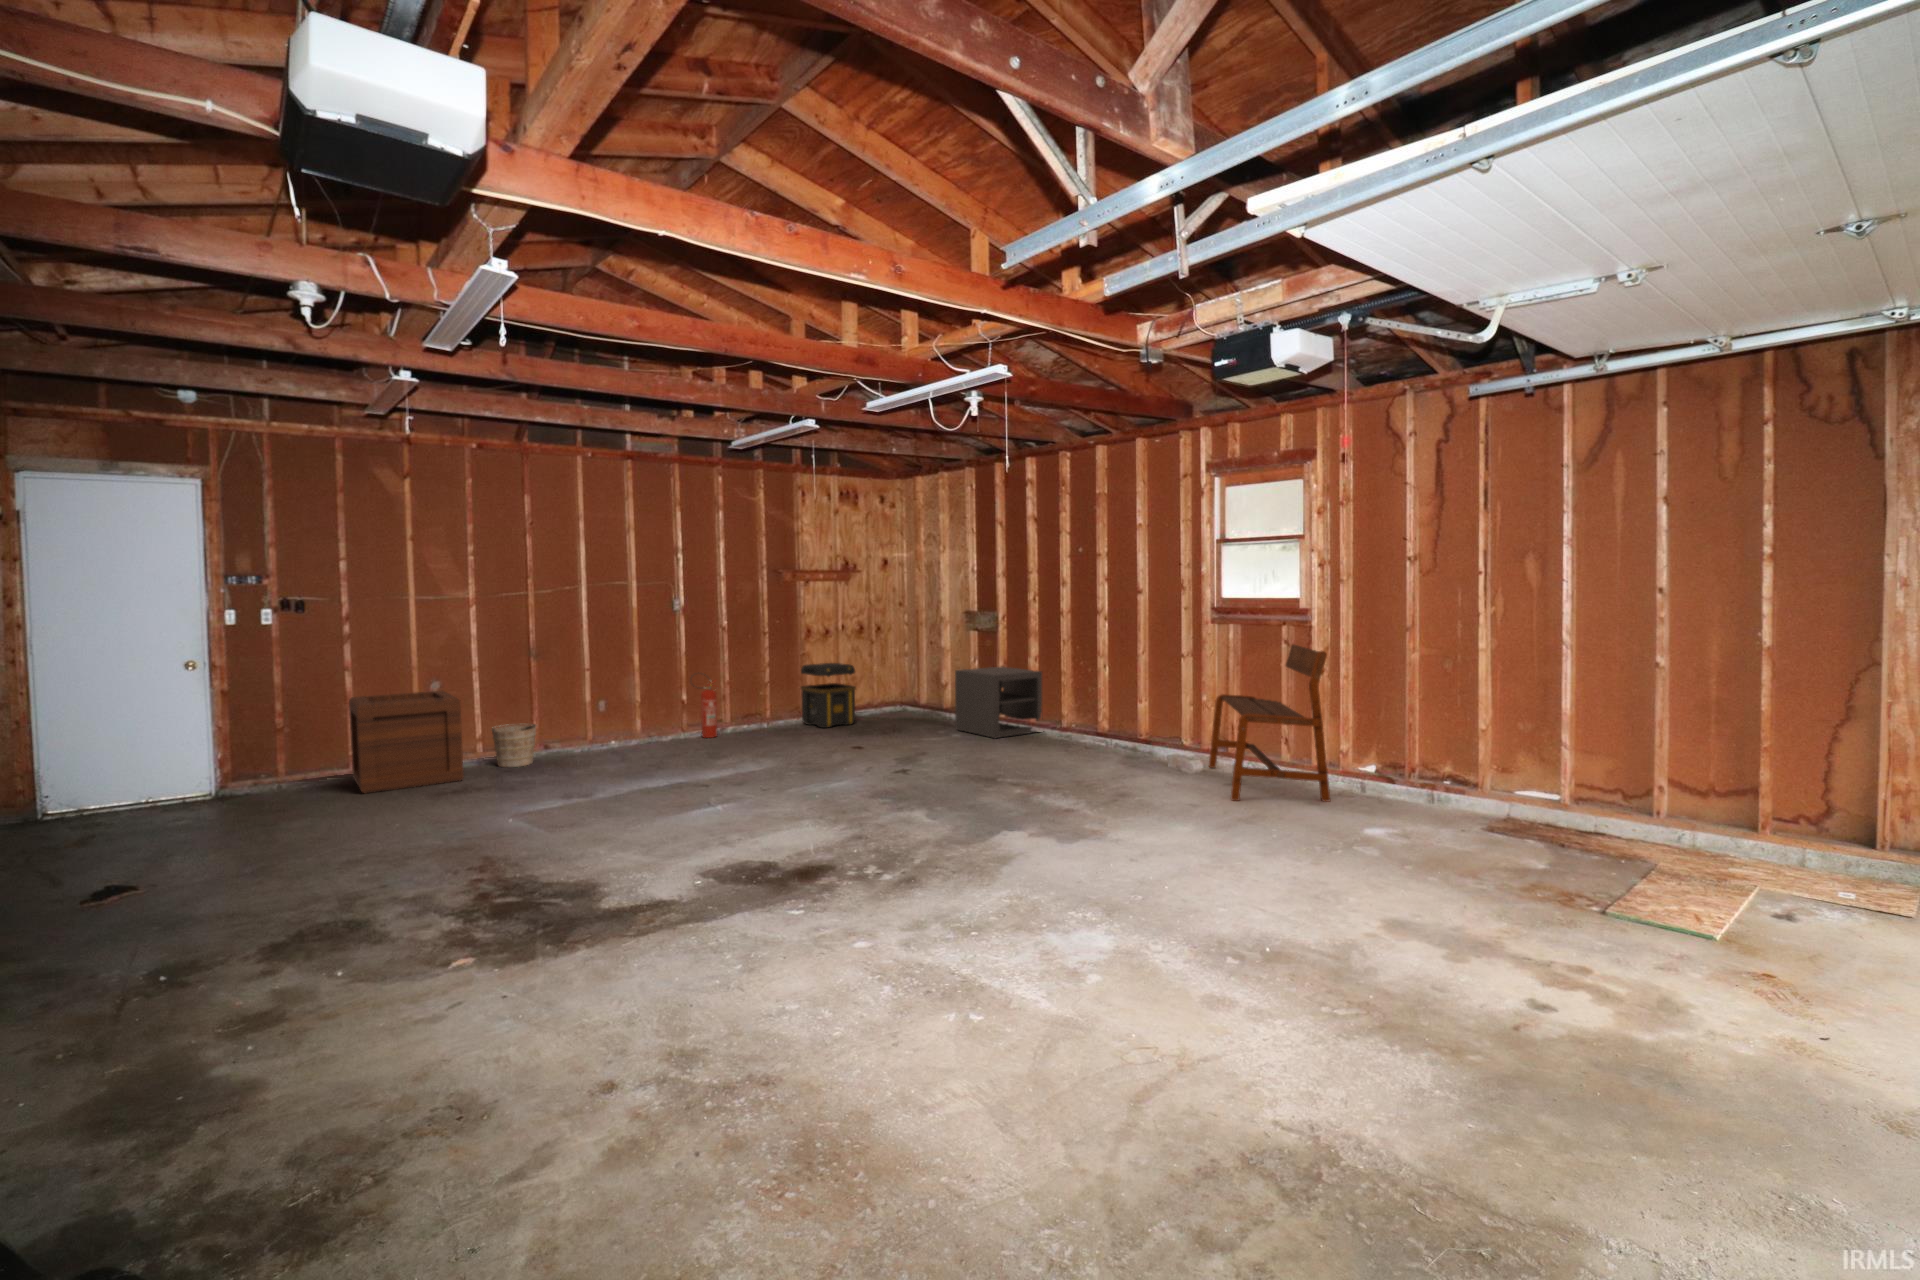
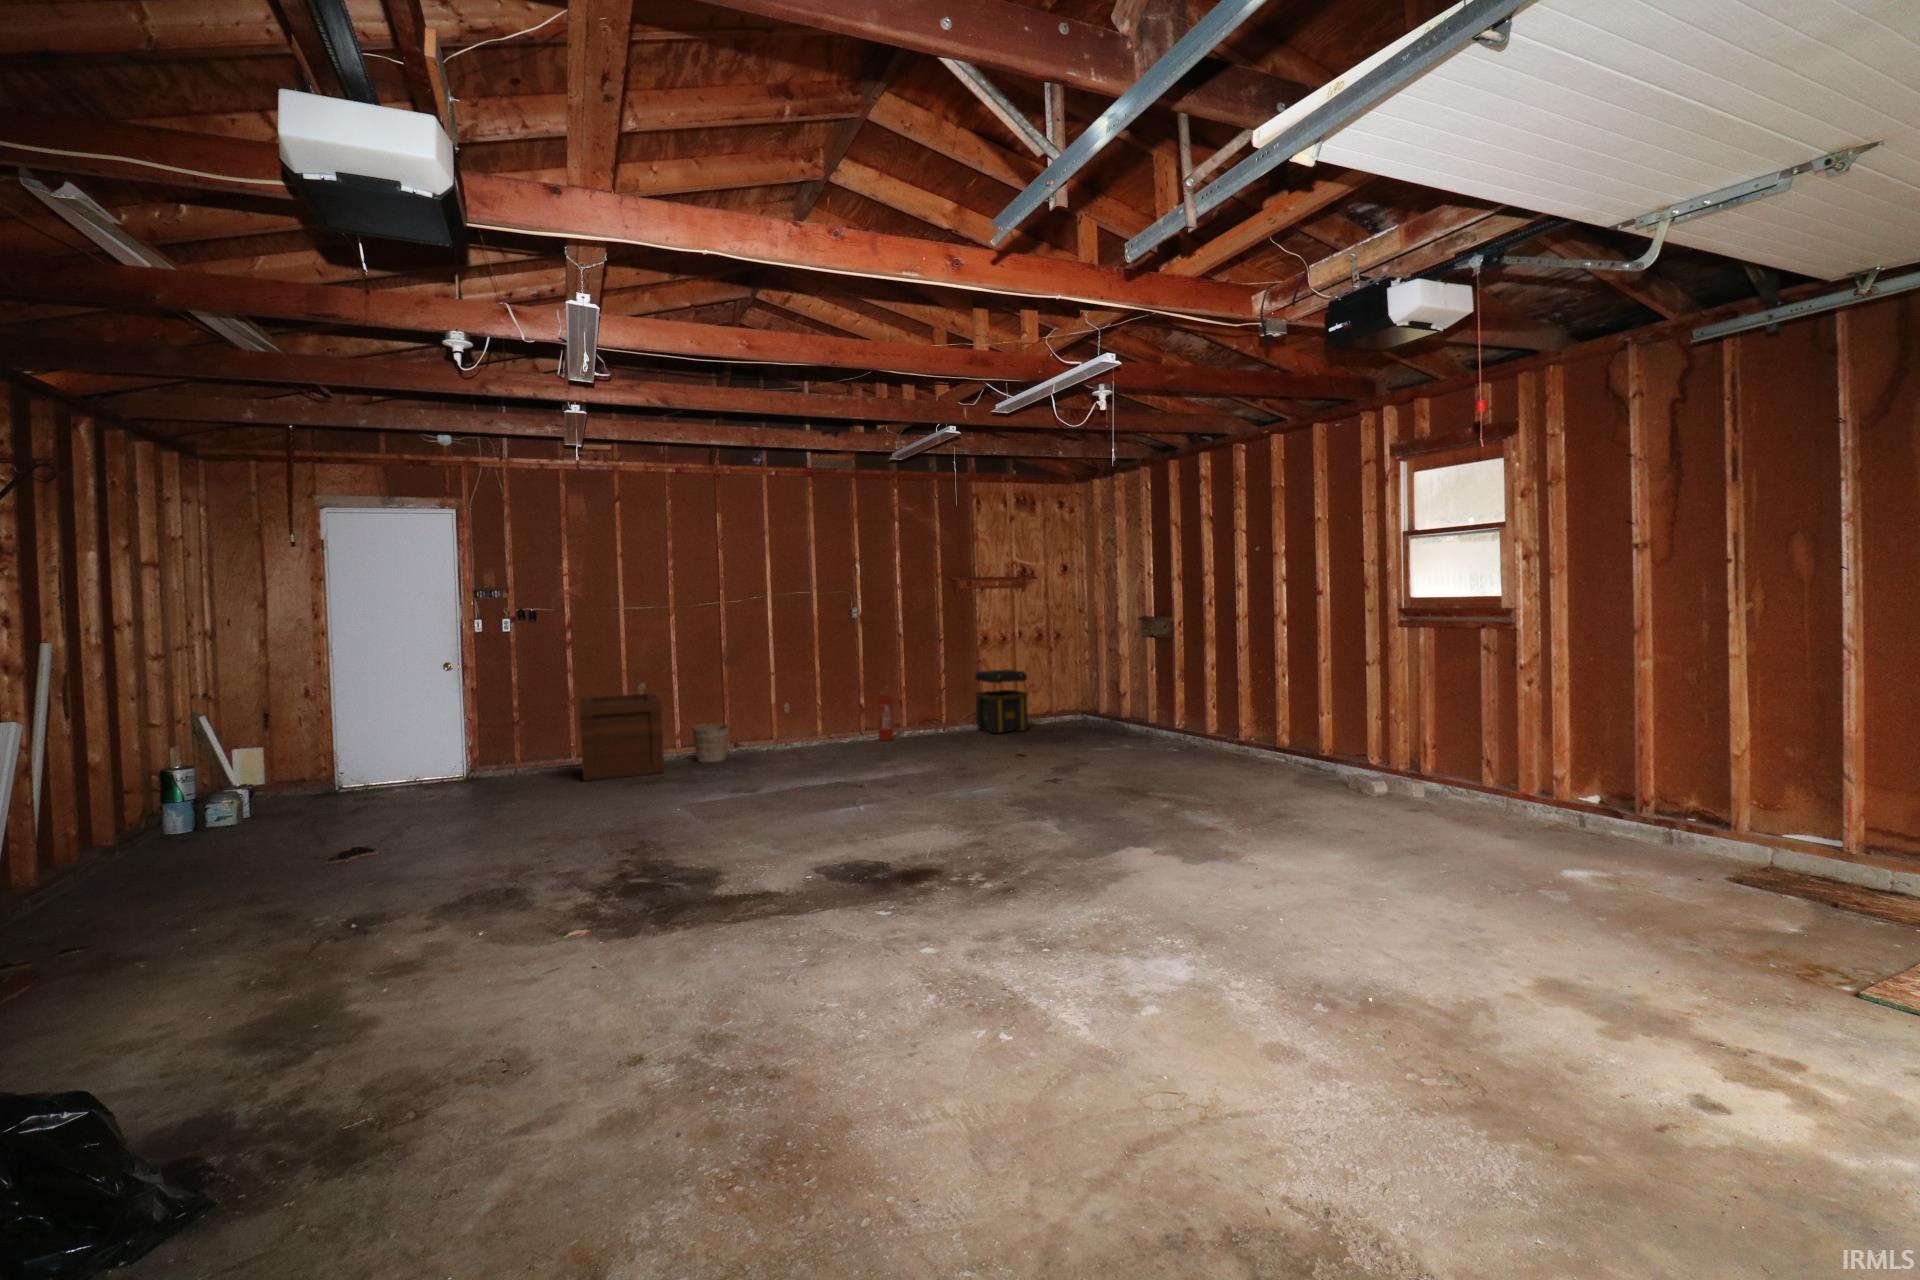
bench: present [1209,645,1330,802] -> none [1393,646,1530,834]
storage cabinet: present [955,667,1042,738] -> none [1124,674,1218,749]

